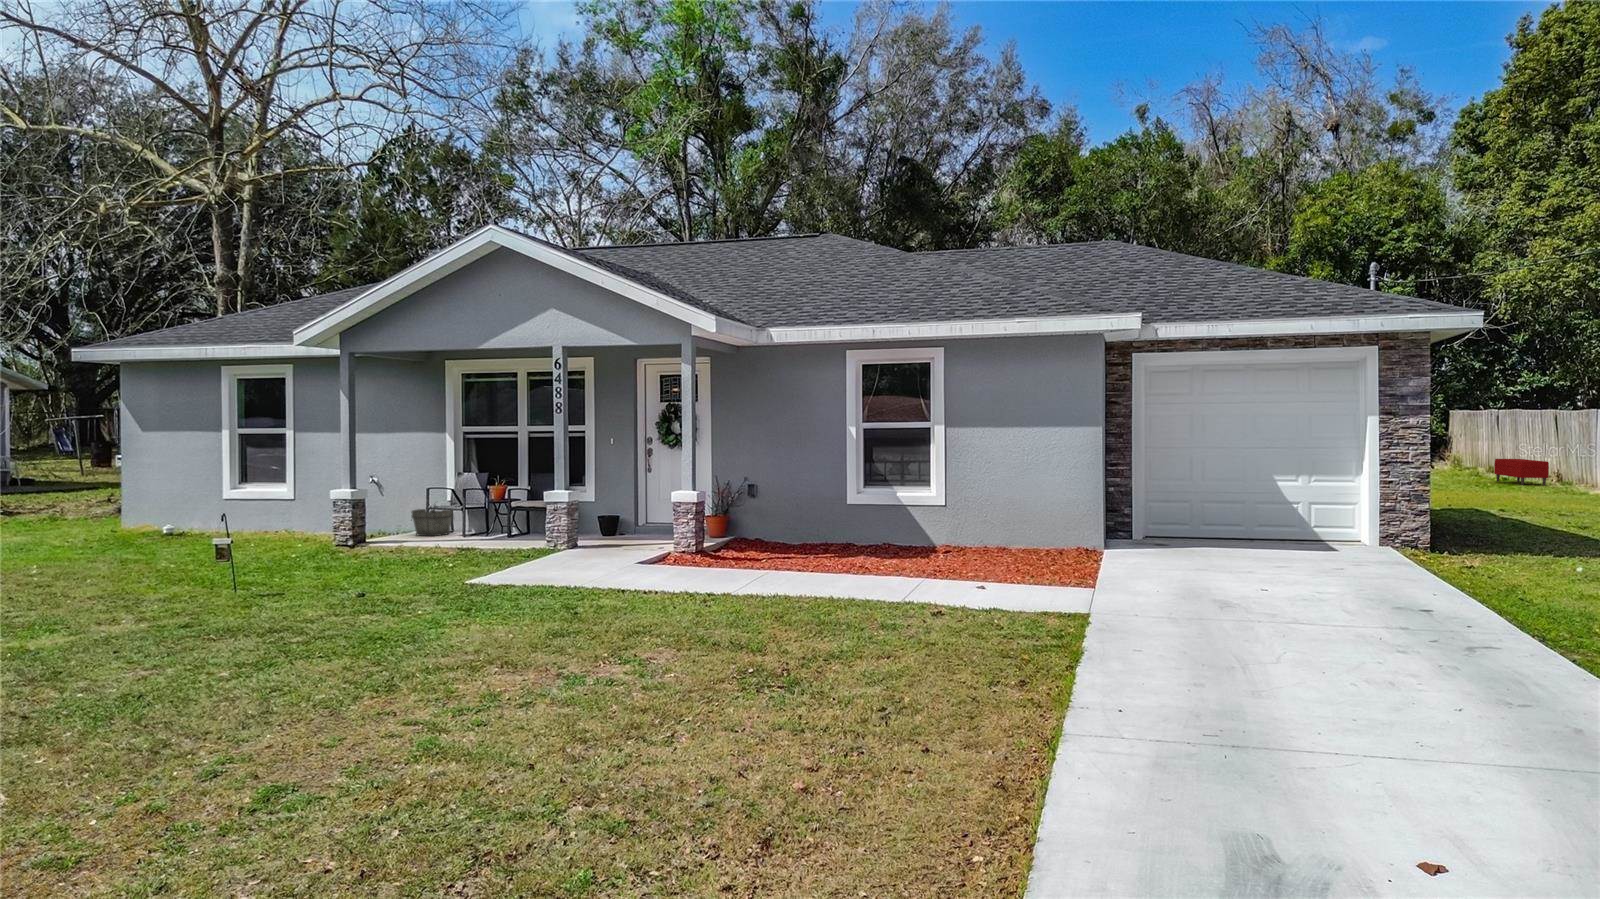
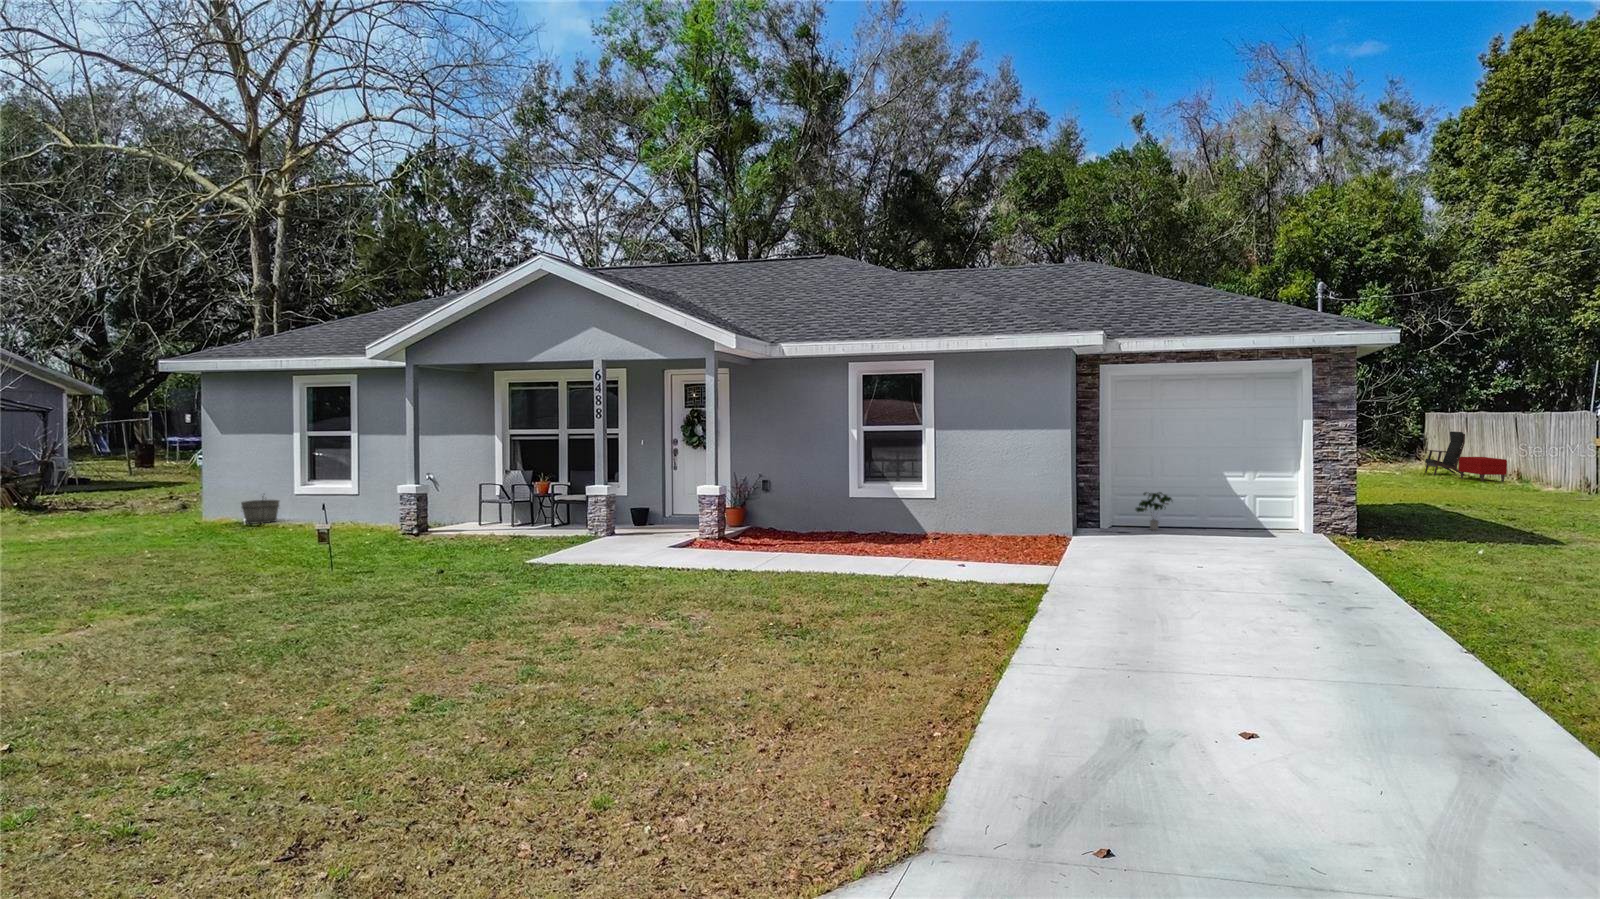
lounge chair: none [1453,432,1499,479] -> present [1425,431,1465,475]
potted plant: none [1169,498,1213,541] -> present [1136,492,1172,530]
wooden bucket: present [411,506,453,536] -> present [241,499,279,523]

